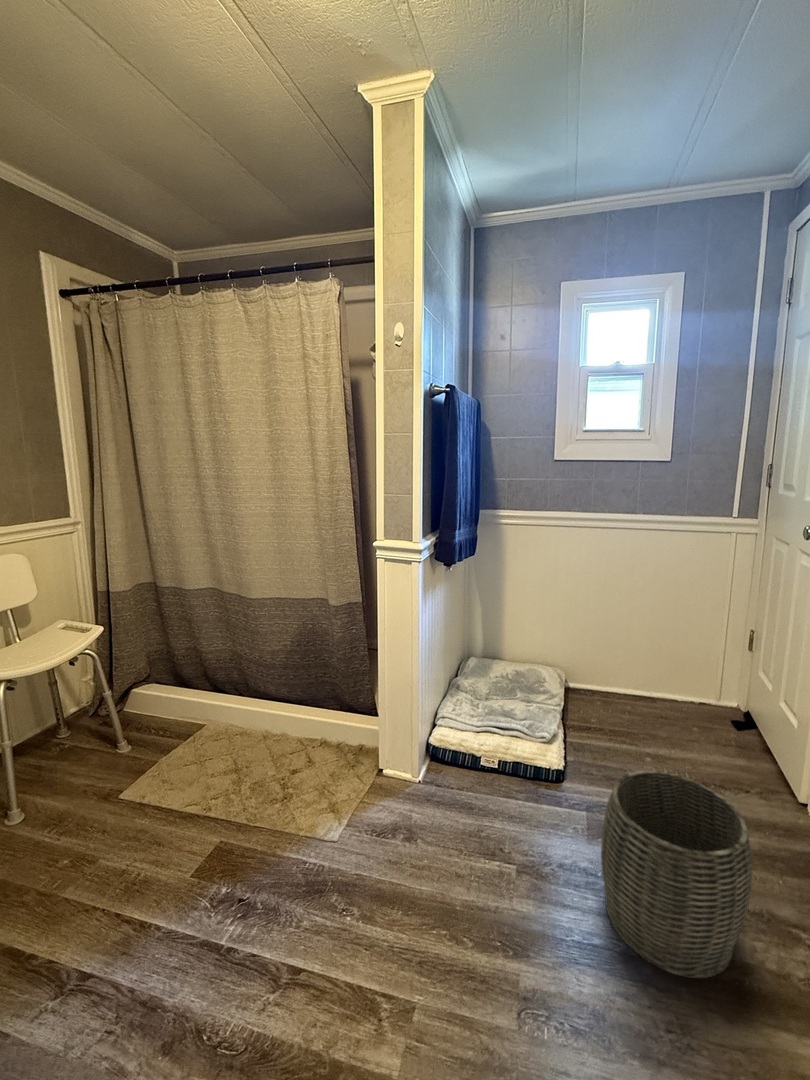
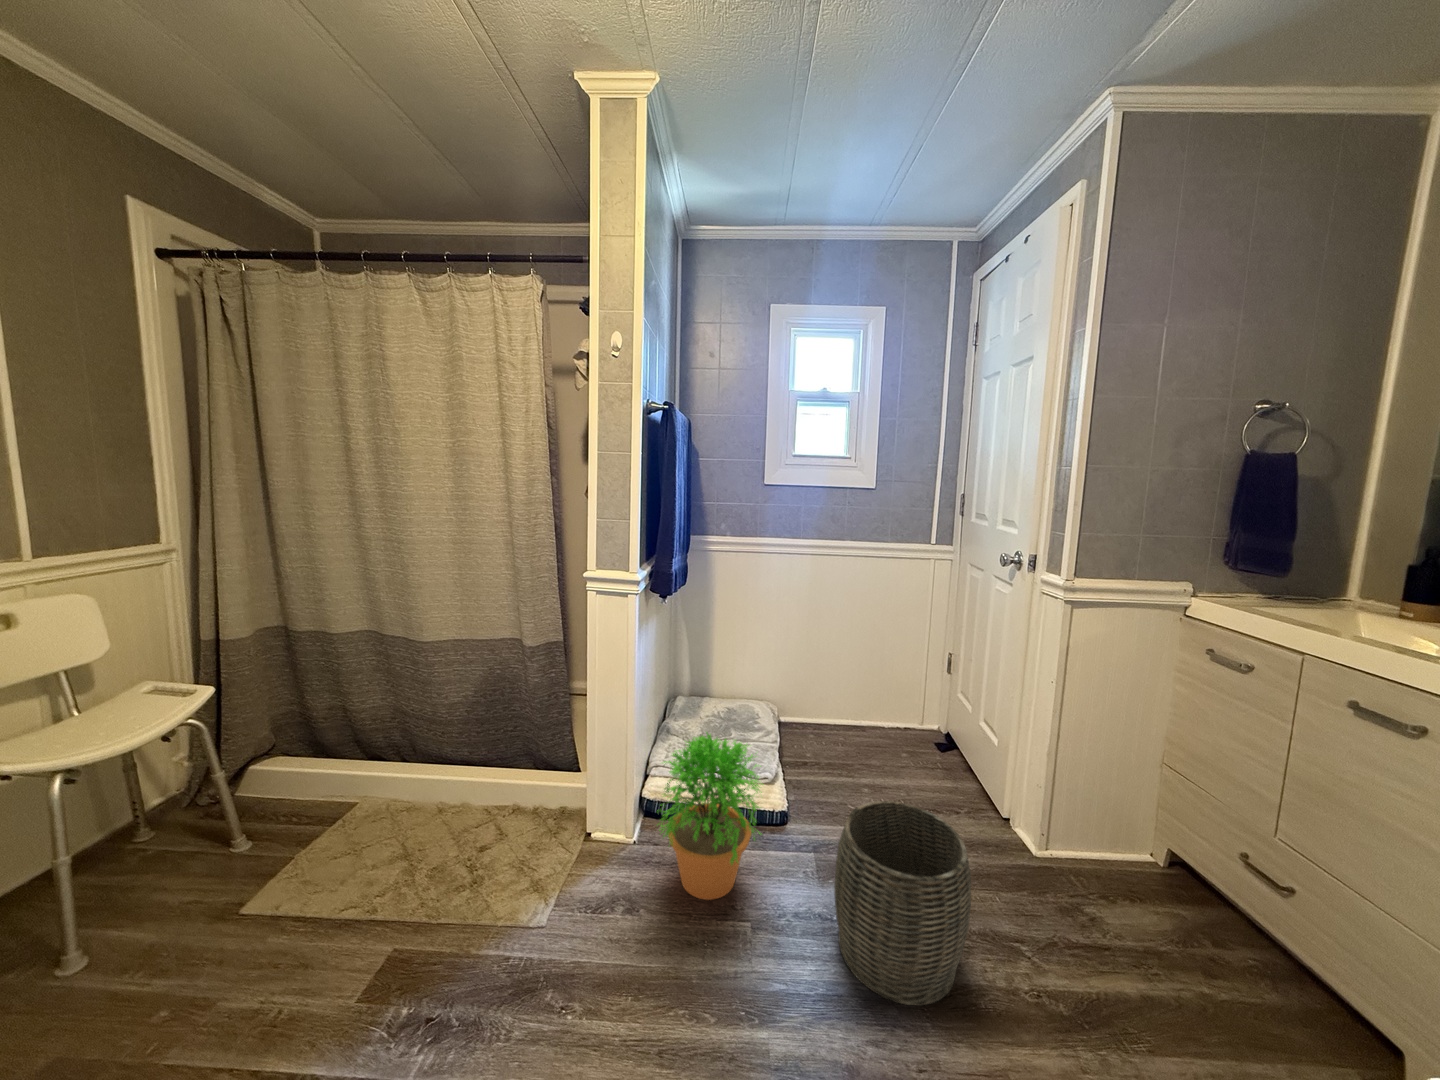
potted plant: none [433,688,536,842] -> present [657,732,762,900]

